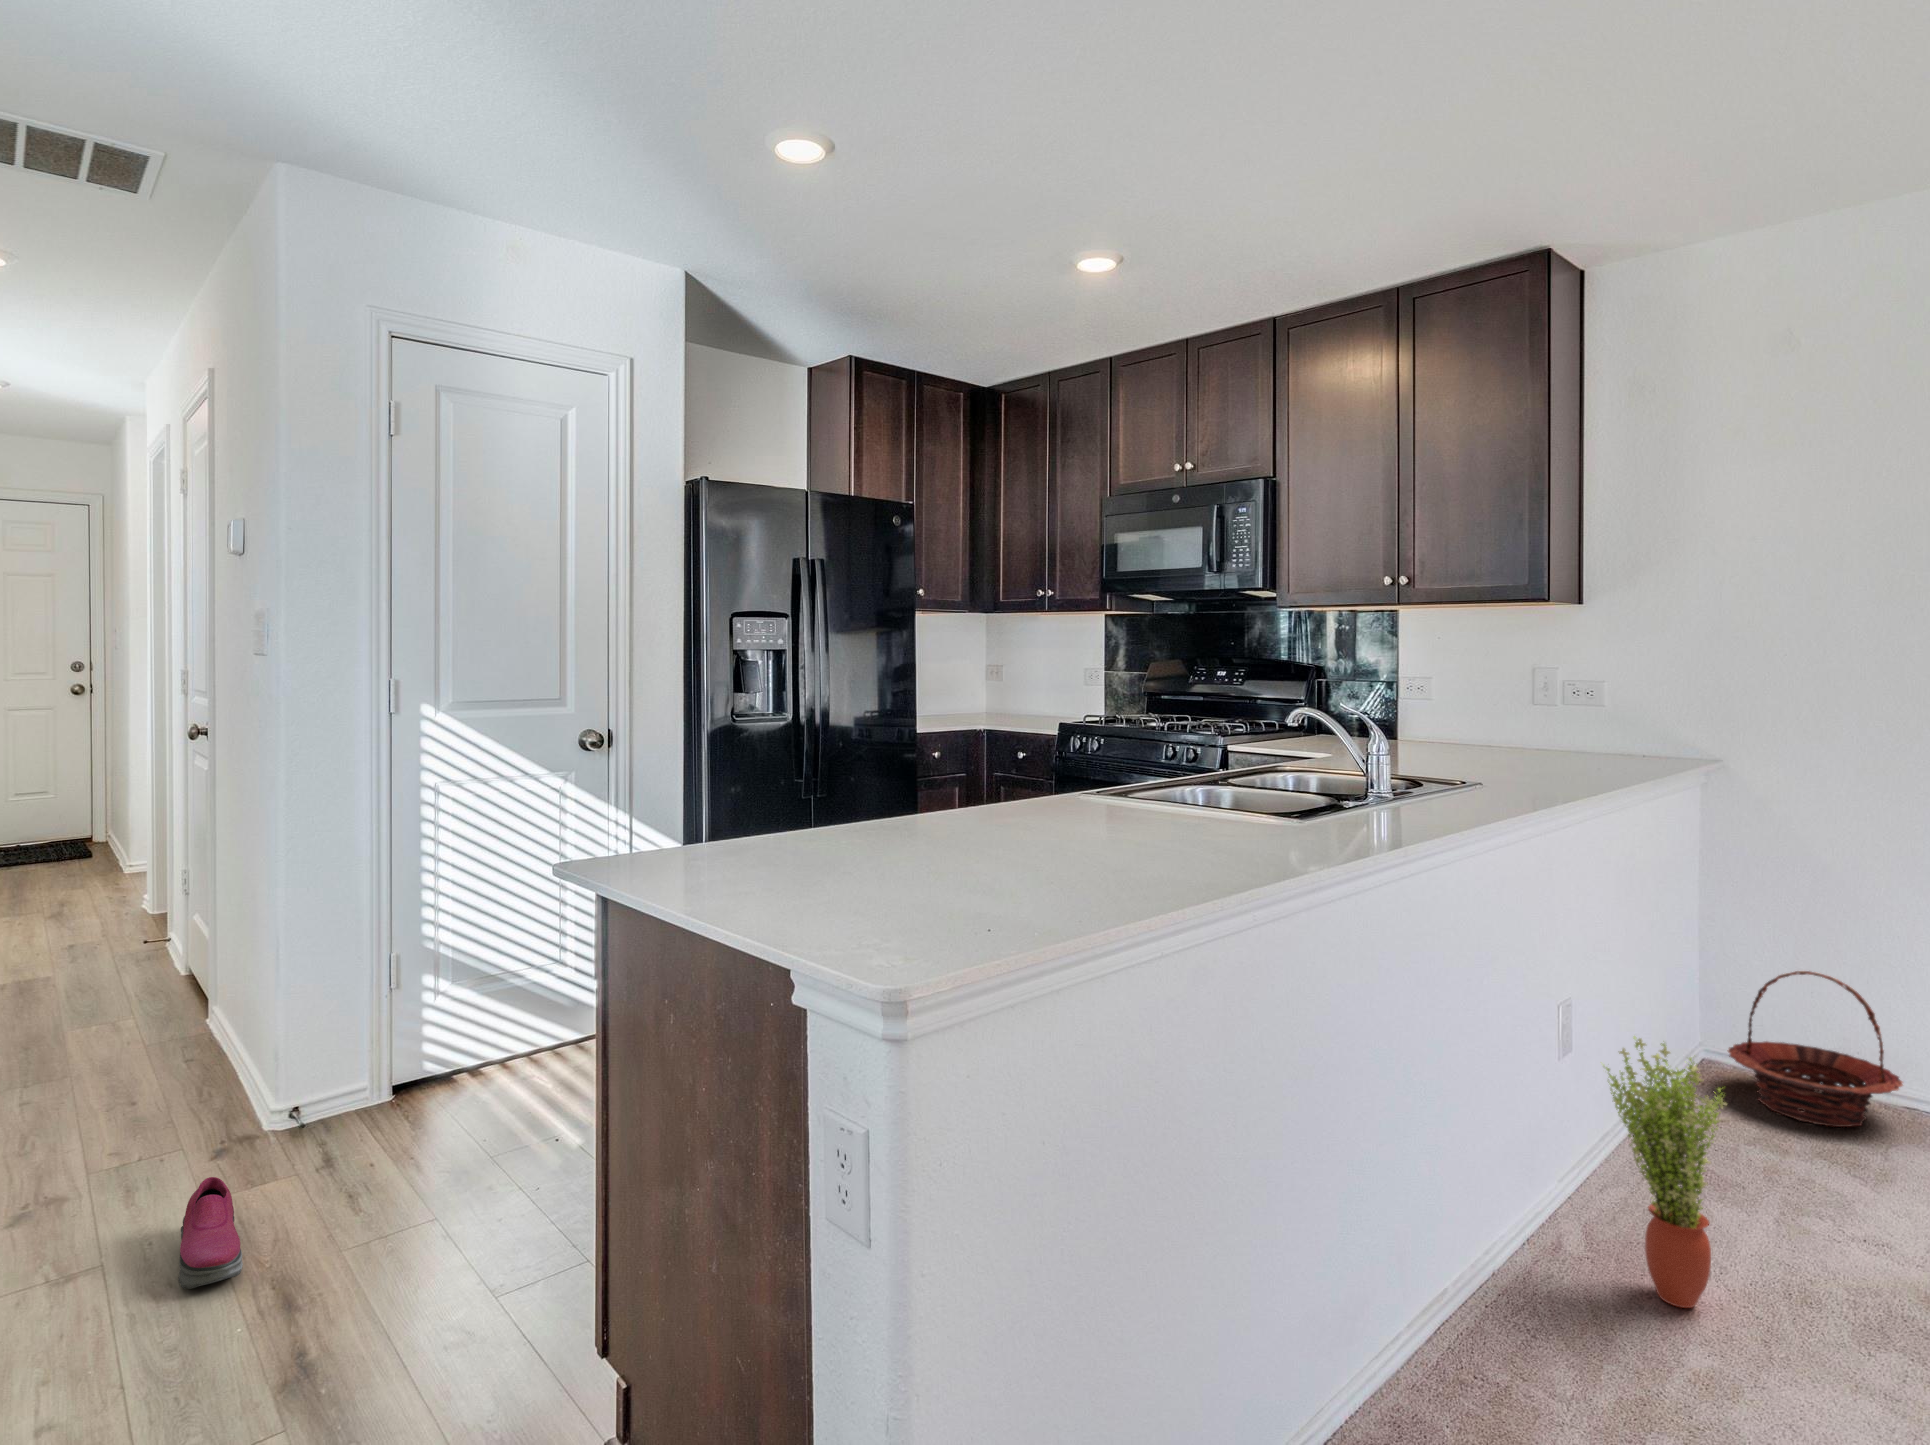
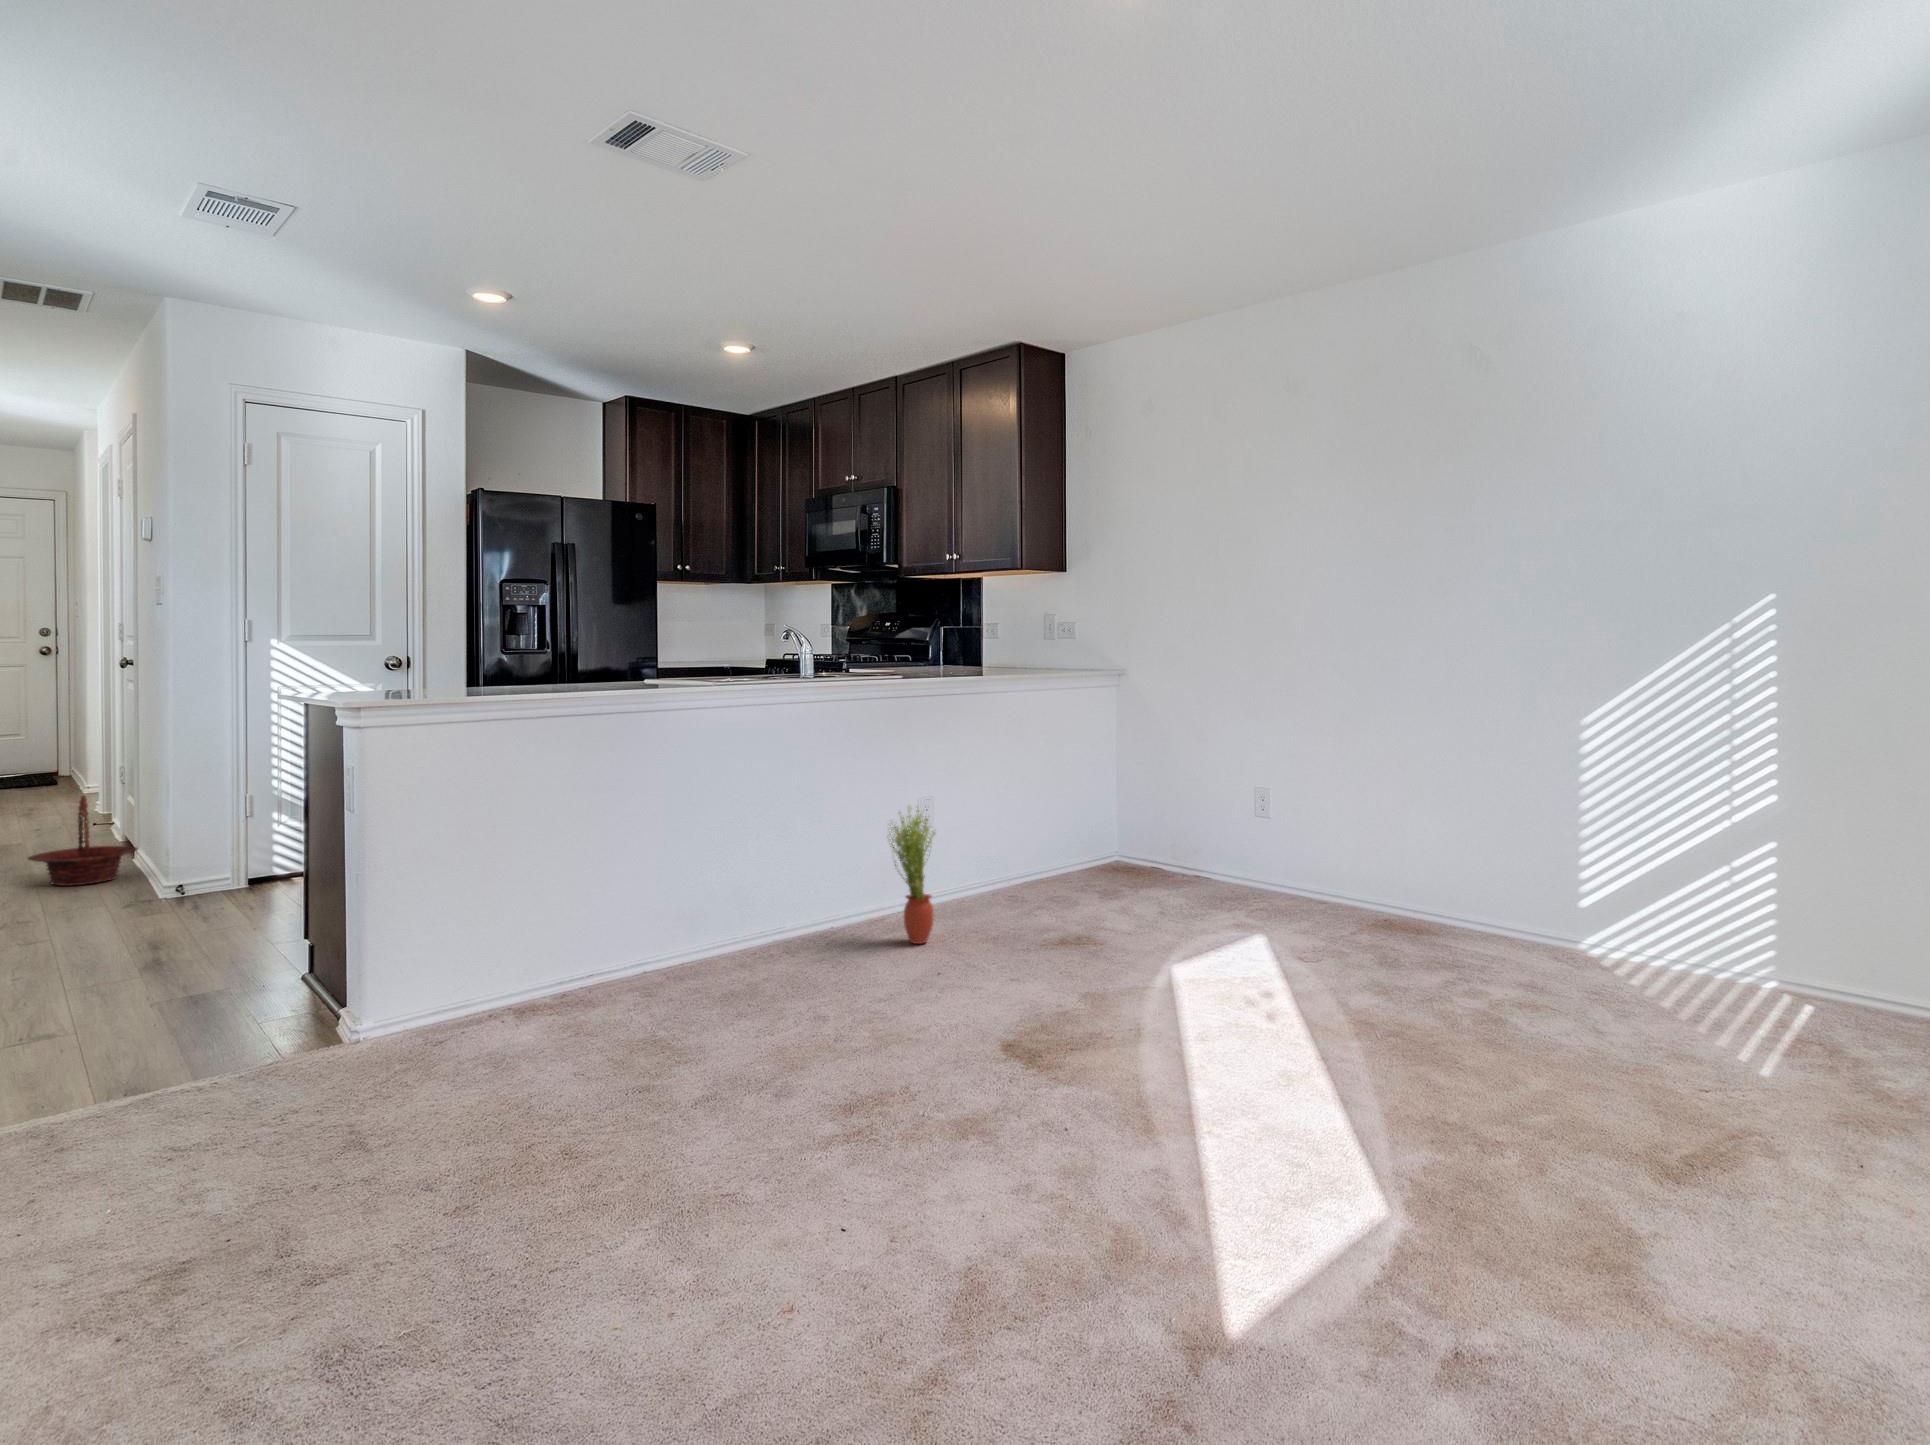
basket: present [1728,971,1903,1127] -> present [28,795,138,886]
shoe: present [178,1177,243,1289] -> none [98,896,135,942]

